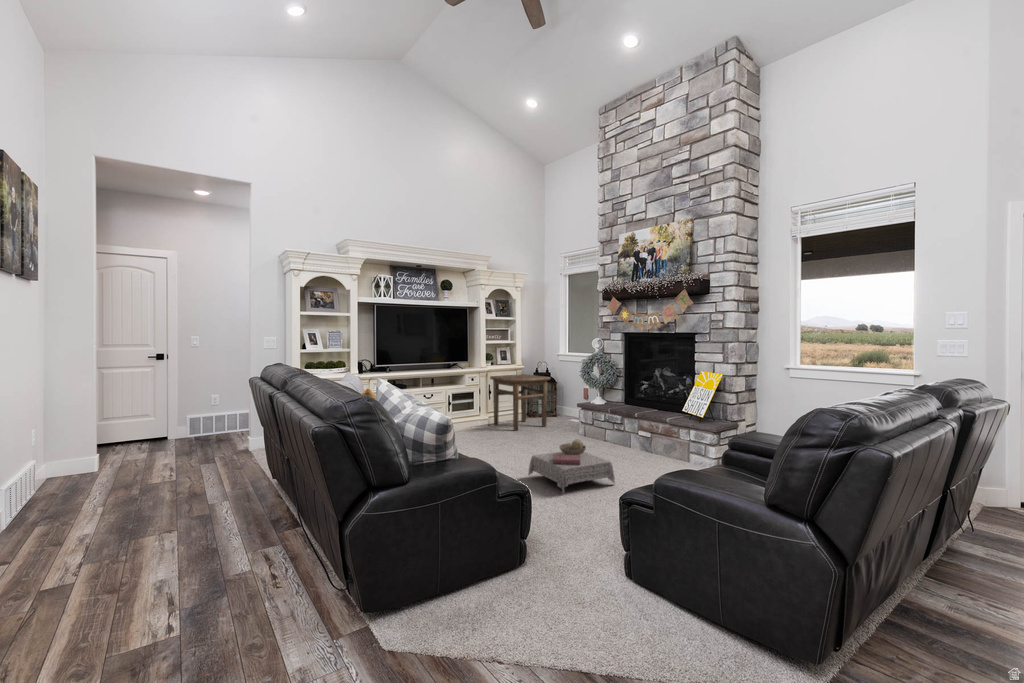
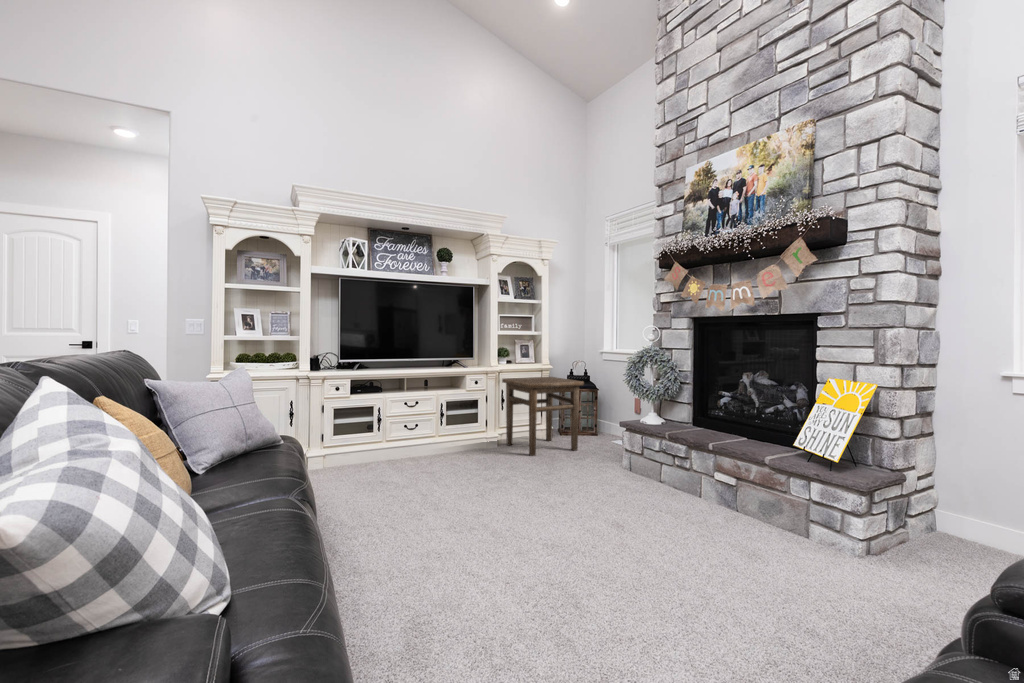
ottoman: present [528,439,615,494] -> none [511,496,671,622]

